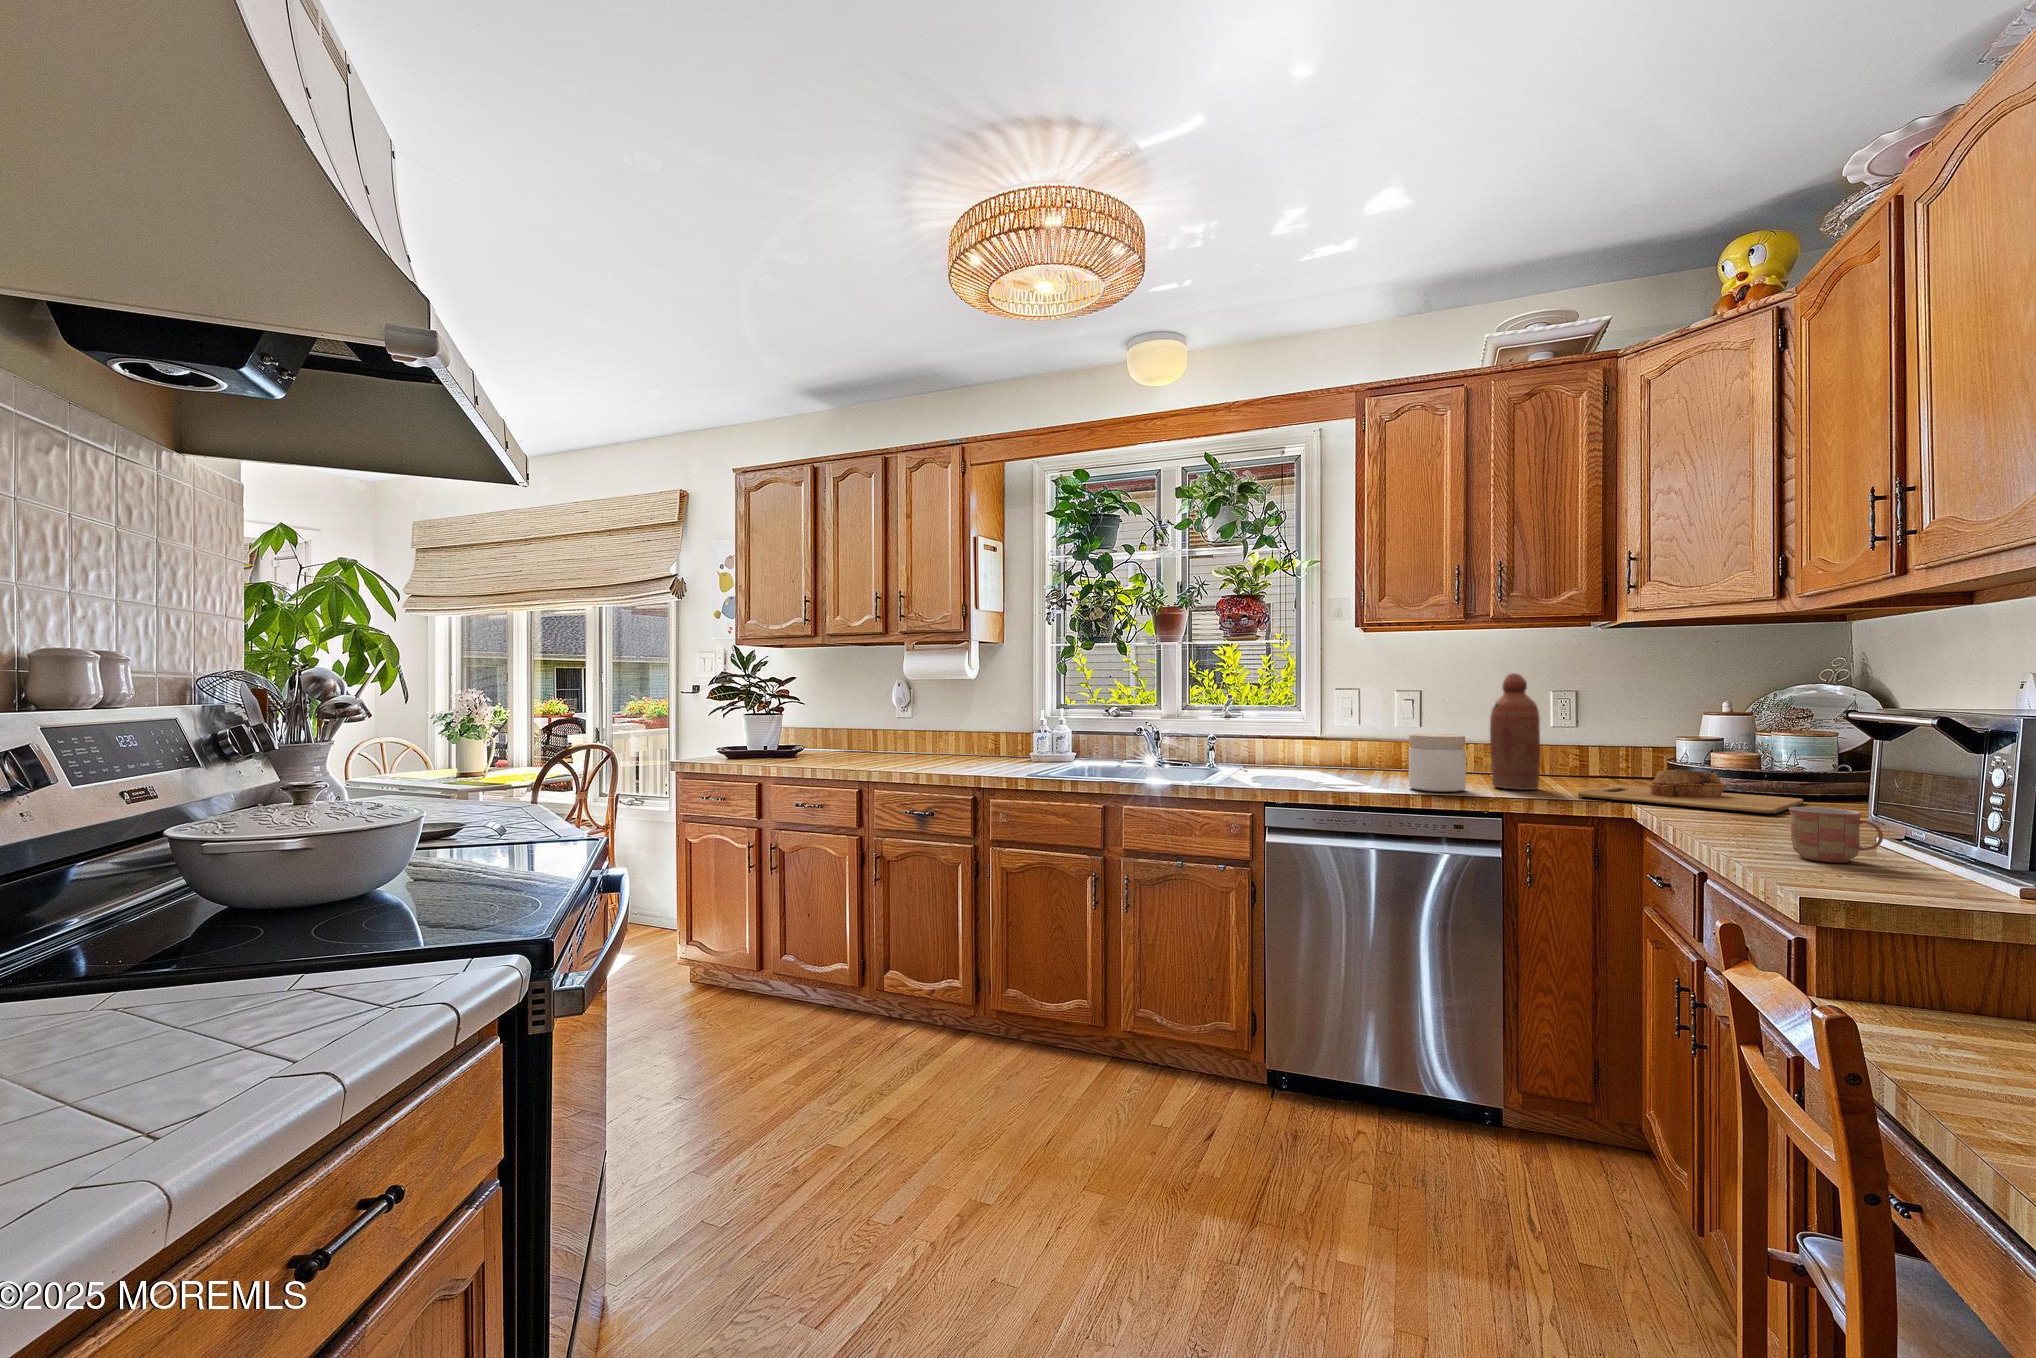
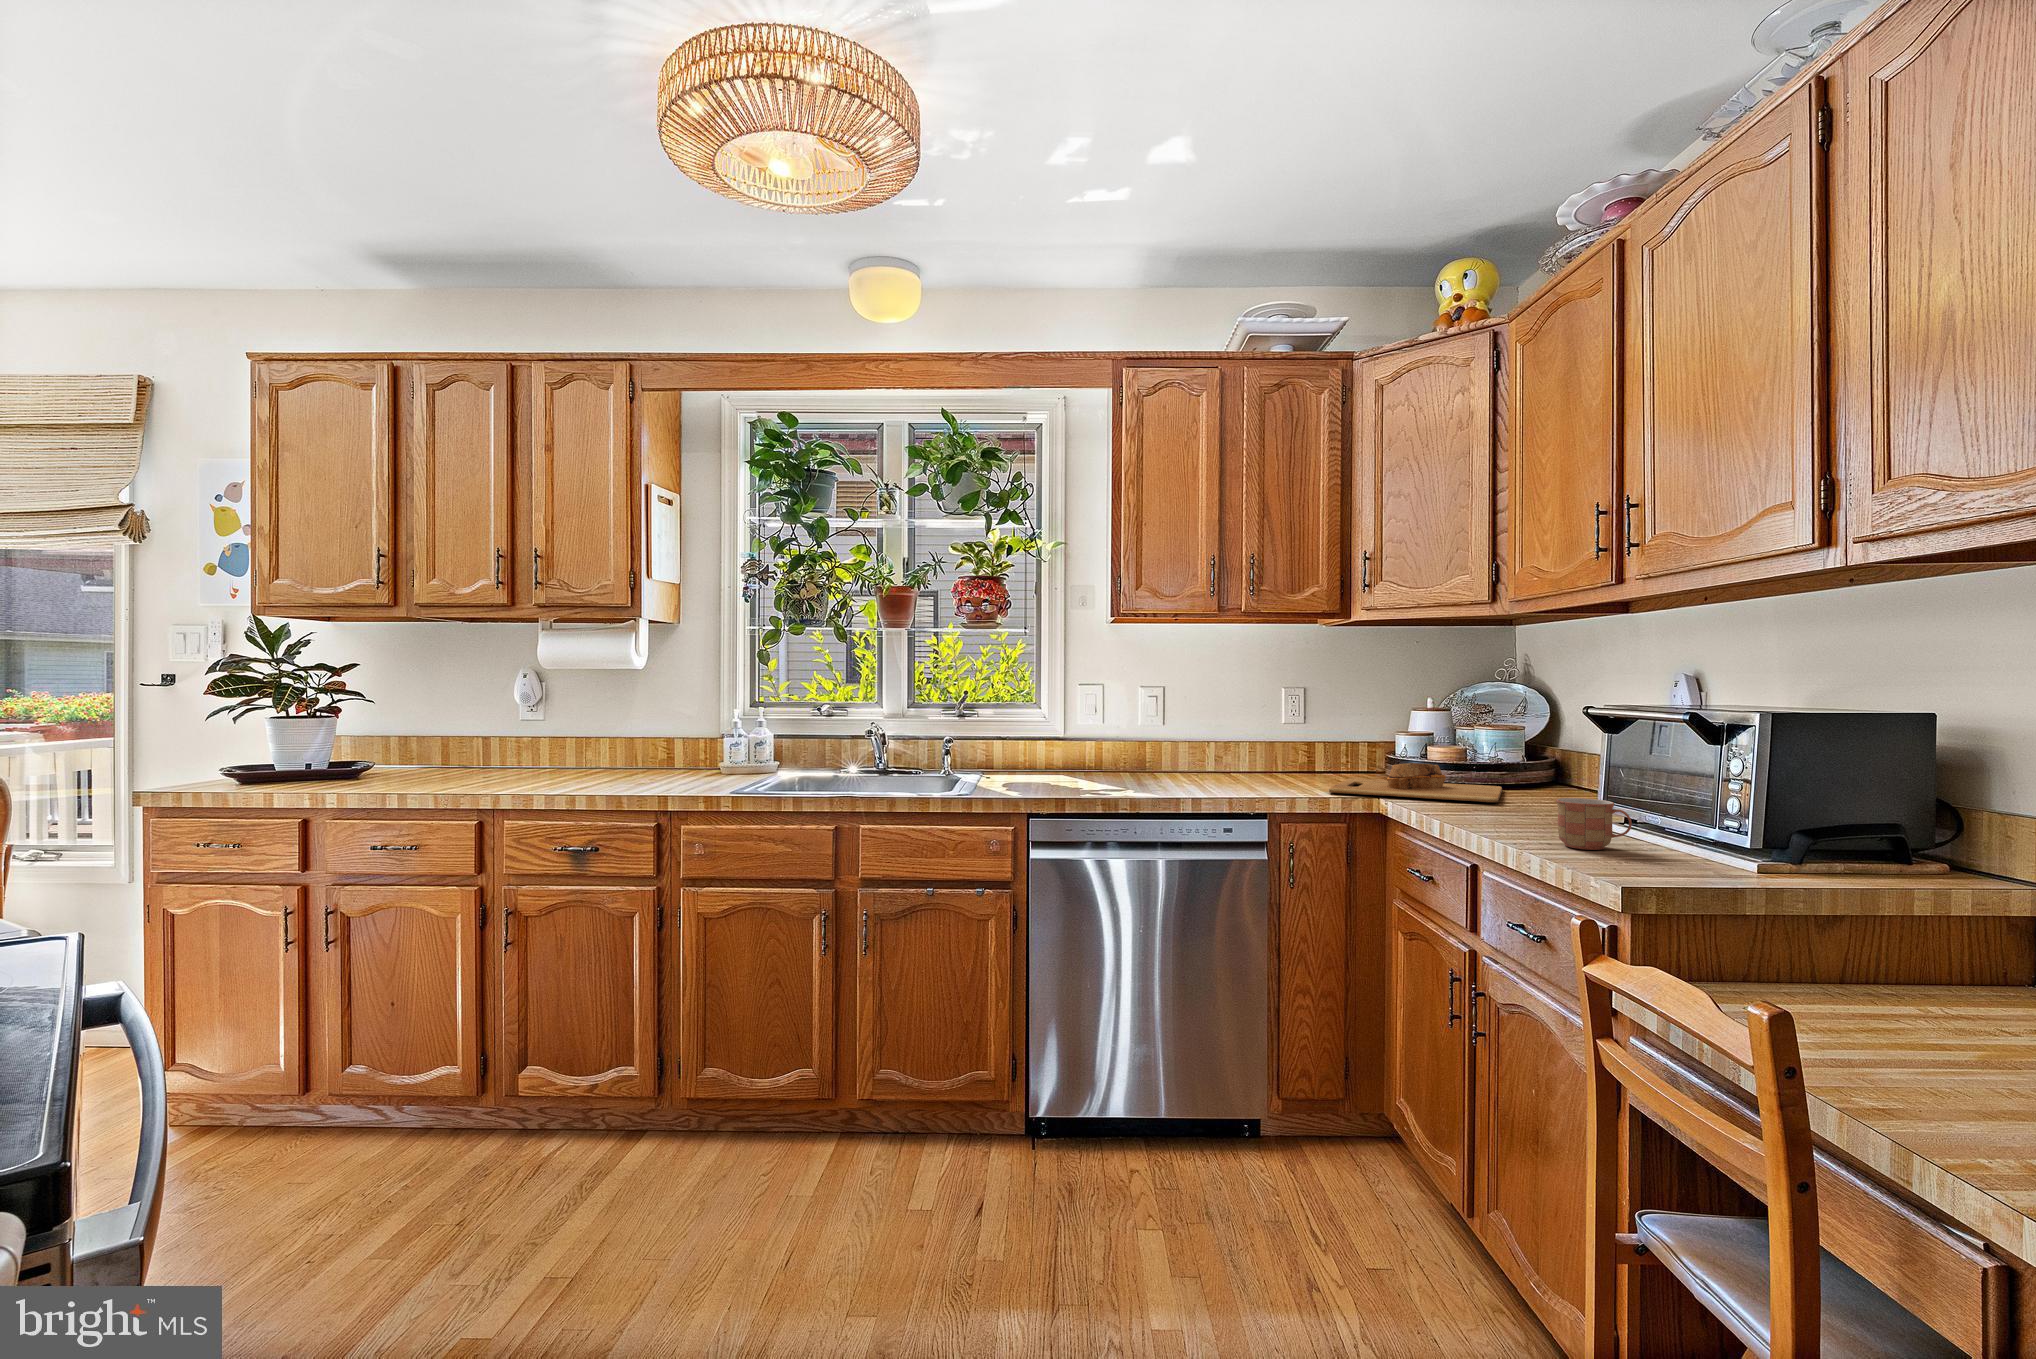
bottle: present [1490,673,1540,790] -> none [1243,668,1289,787]
jar: present [1409,734,1466,792] -> none [1172,732,1227,793]

